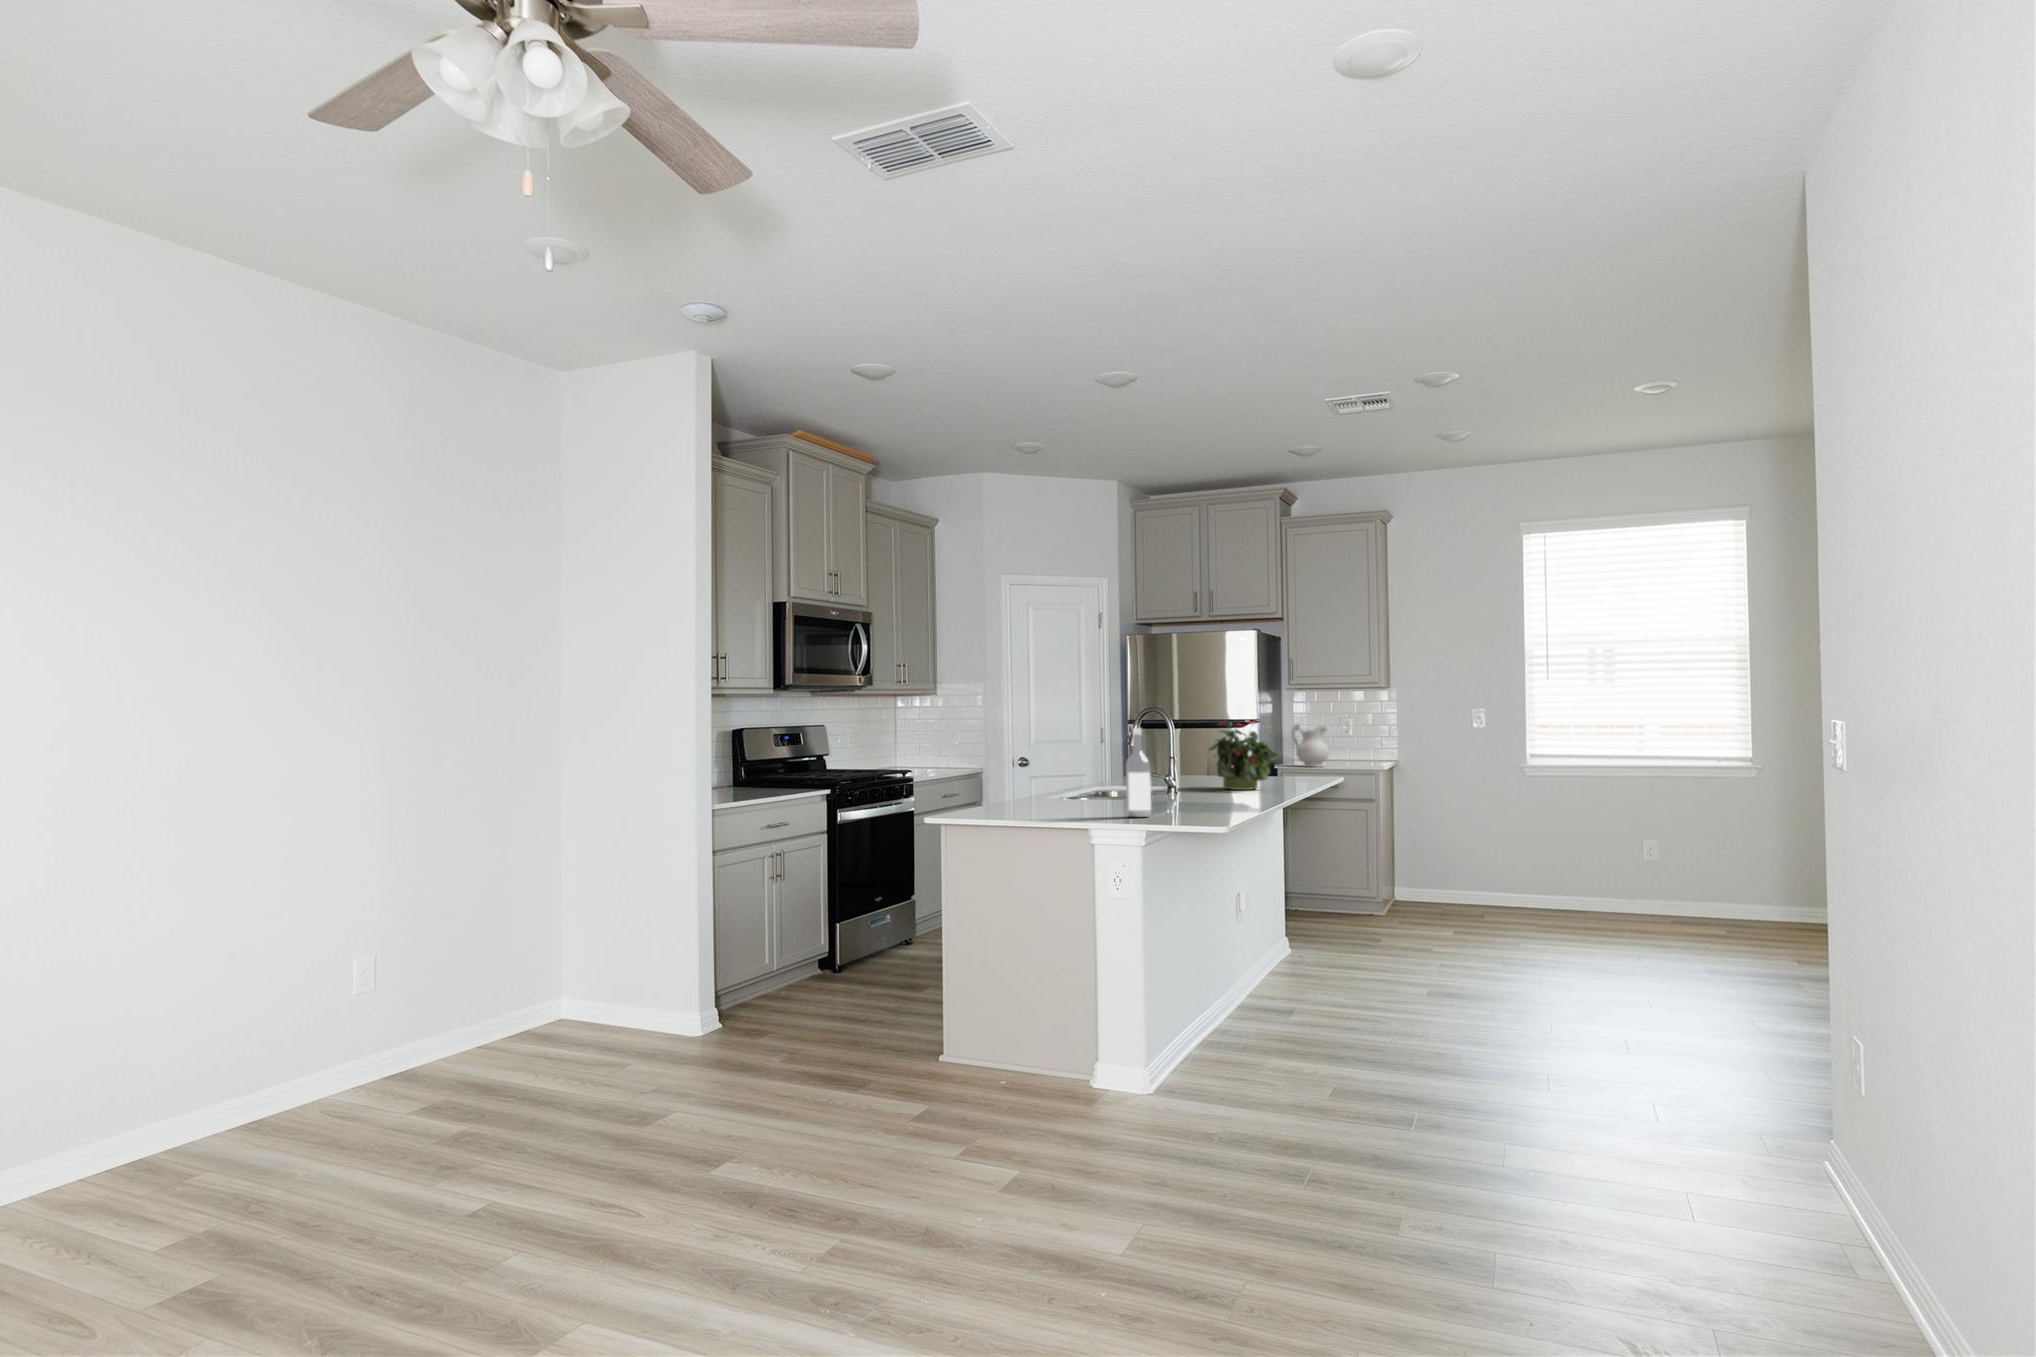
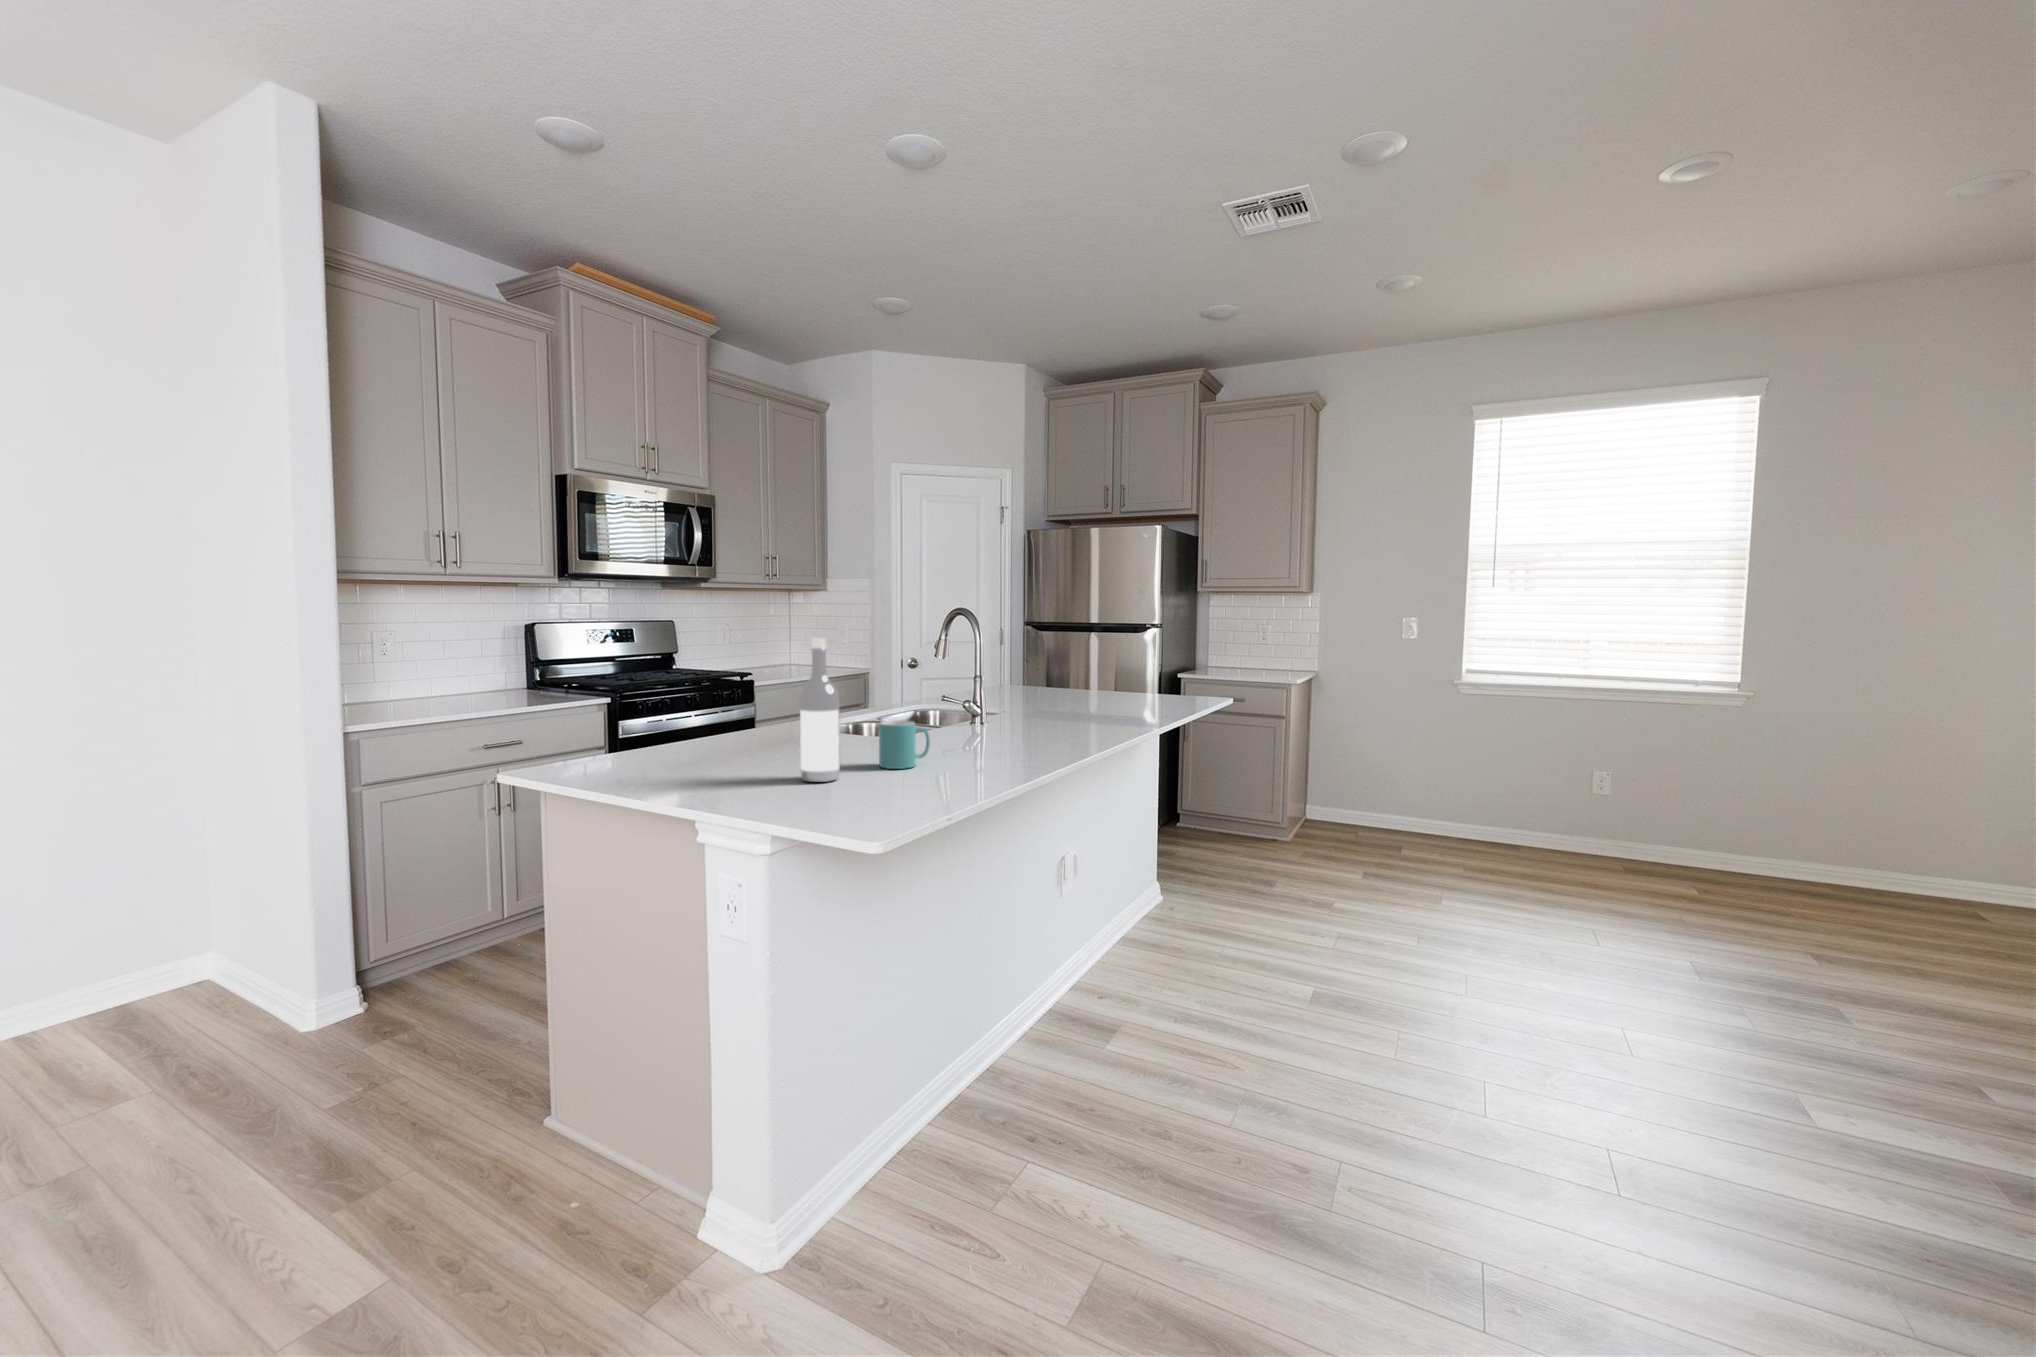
potted plant: present [1209,721,1281,790] -> none [1041,626,1136,717]
ceramic pitcher: present [1292,725,1329,767] -> none [1201,631,1241,679]
mug: none [1159,782,1189,812] -> present [879,720,930,769]

